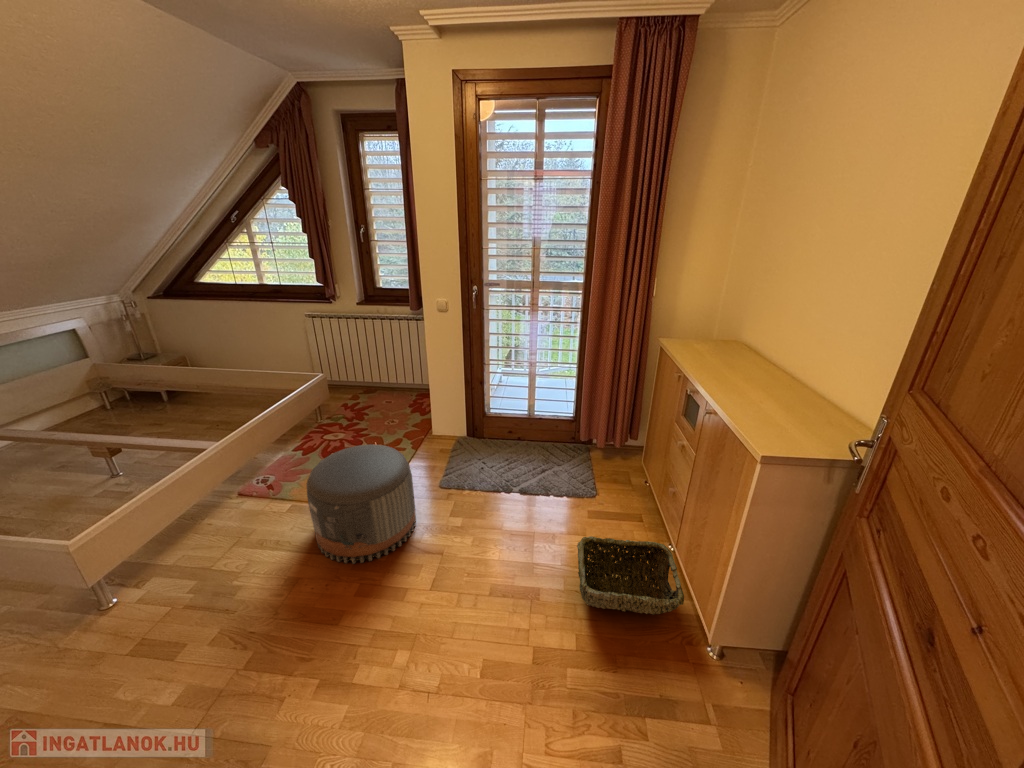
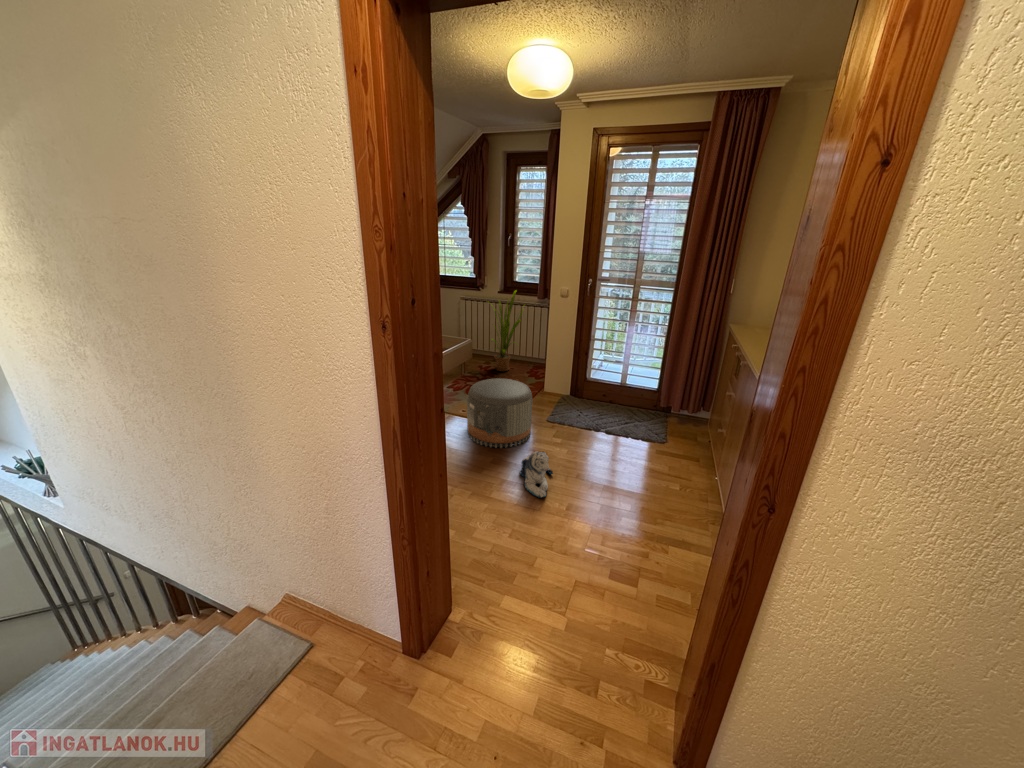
house plant: none [336,299,397,409] -> present [492,291,523,371]
woven basket: present [577,536,684,614] -> none [639,450,713,503]
plush toy: none [400,577,454,670] -> present [520,452,553,498]

